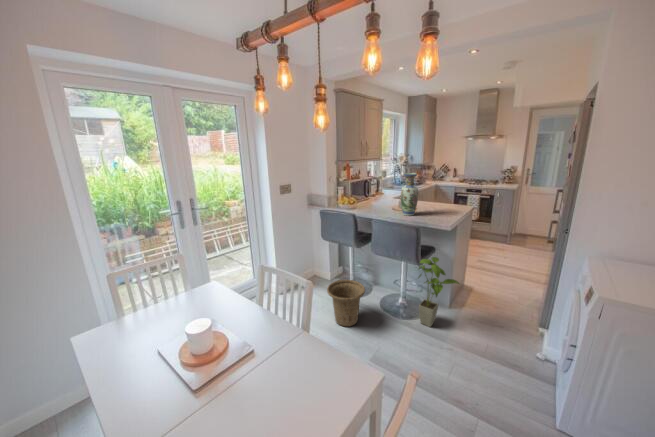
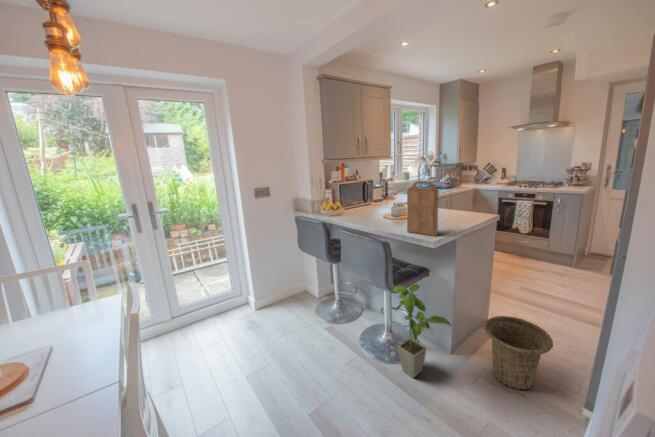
vase: present [401,173,418,216] -> none [385,172,407,226]
cutting board: none [423,181,450,222] -> present [407,181,439,236]
basket: present [327,280,365,327] -> present [484,316,553,390]

